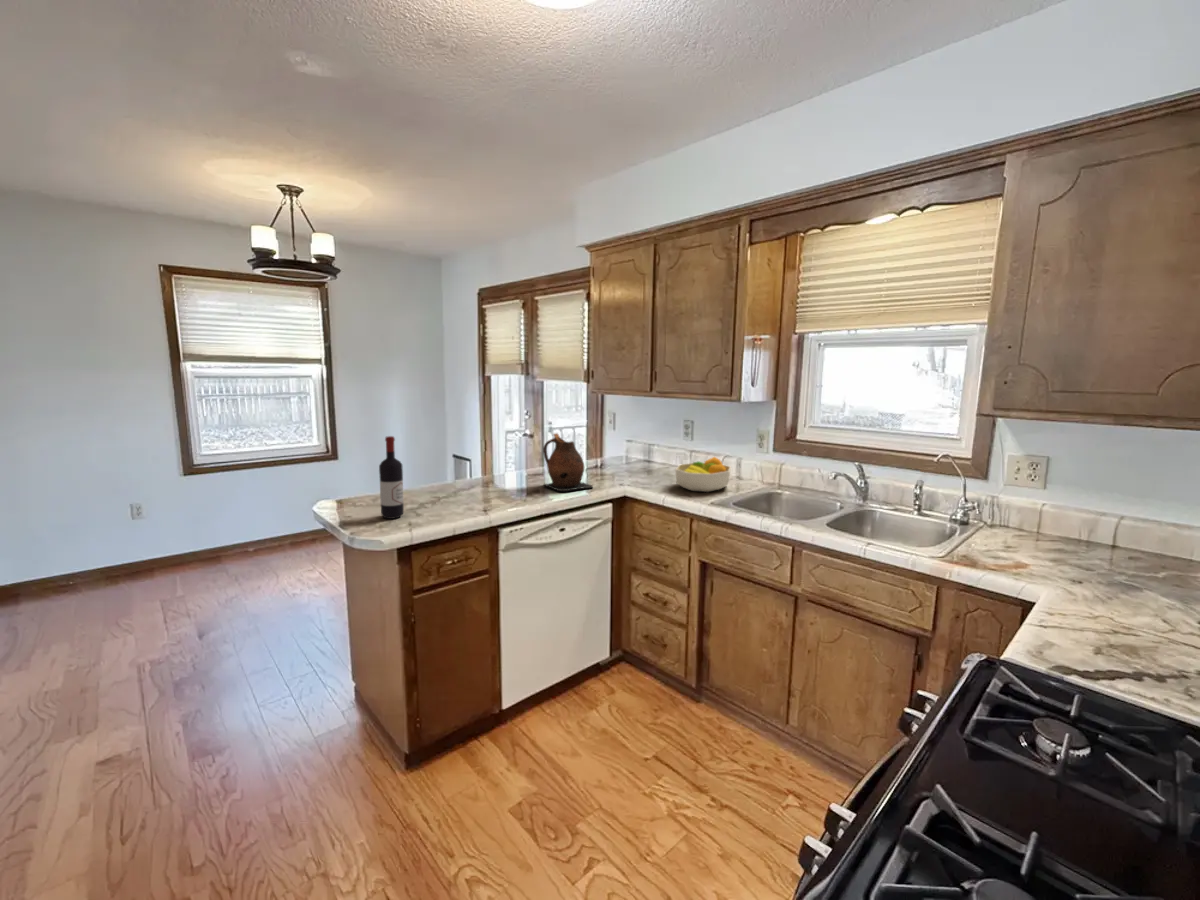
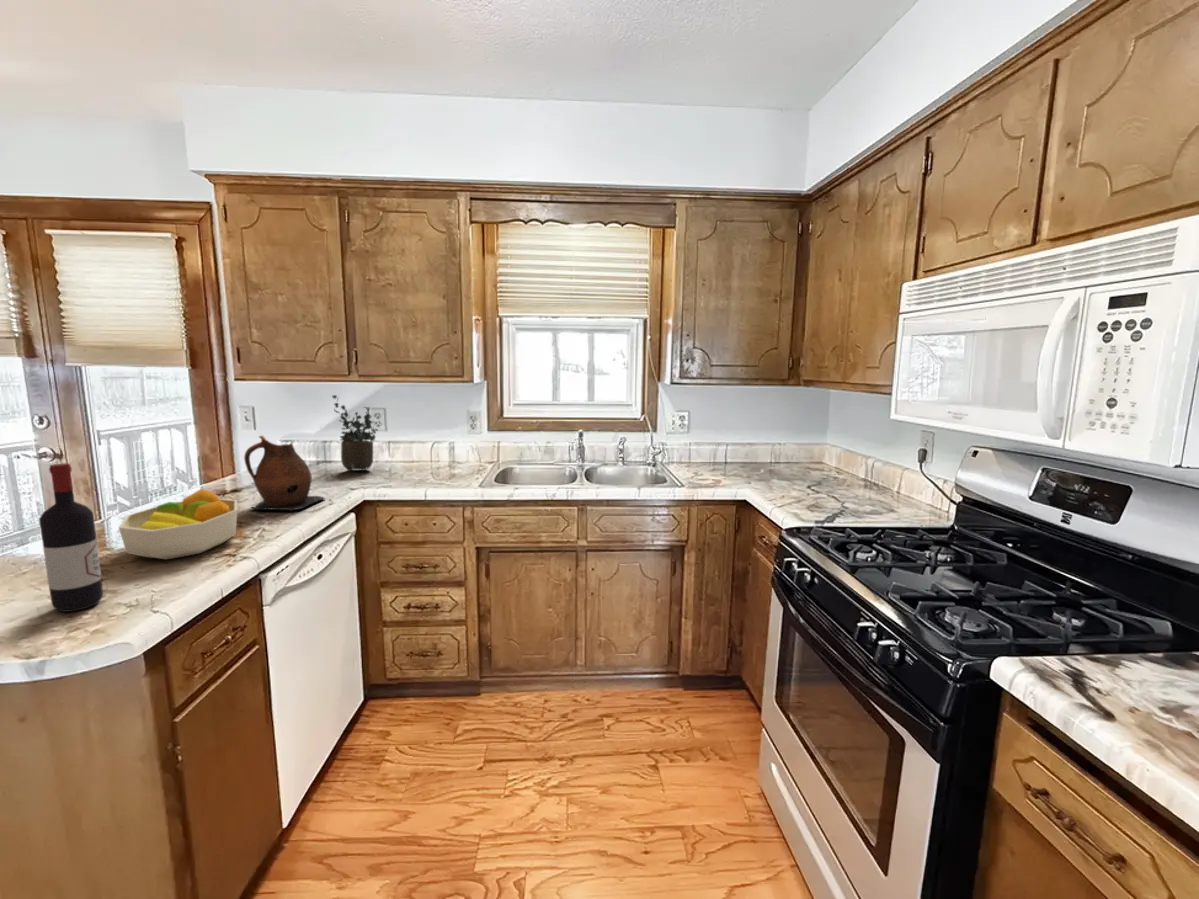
potted plant: none [643,407,675,473] -> present [332,395,378,471]
fruit bowl: present [676,457,731,492] -> present [119,489,237,559]

